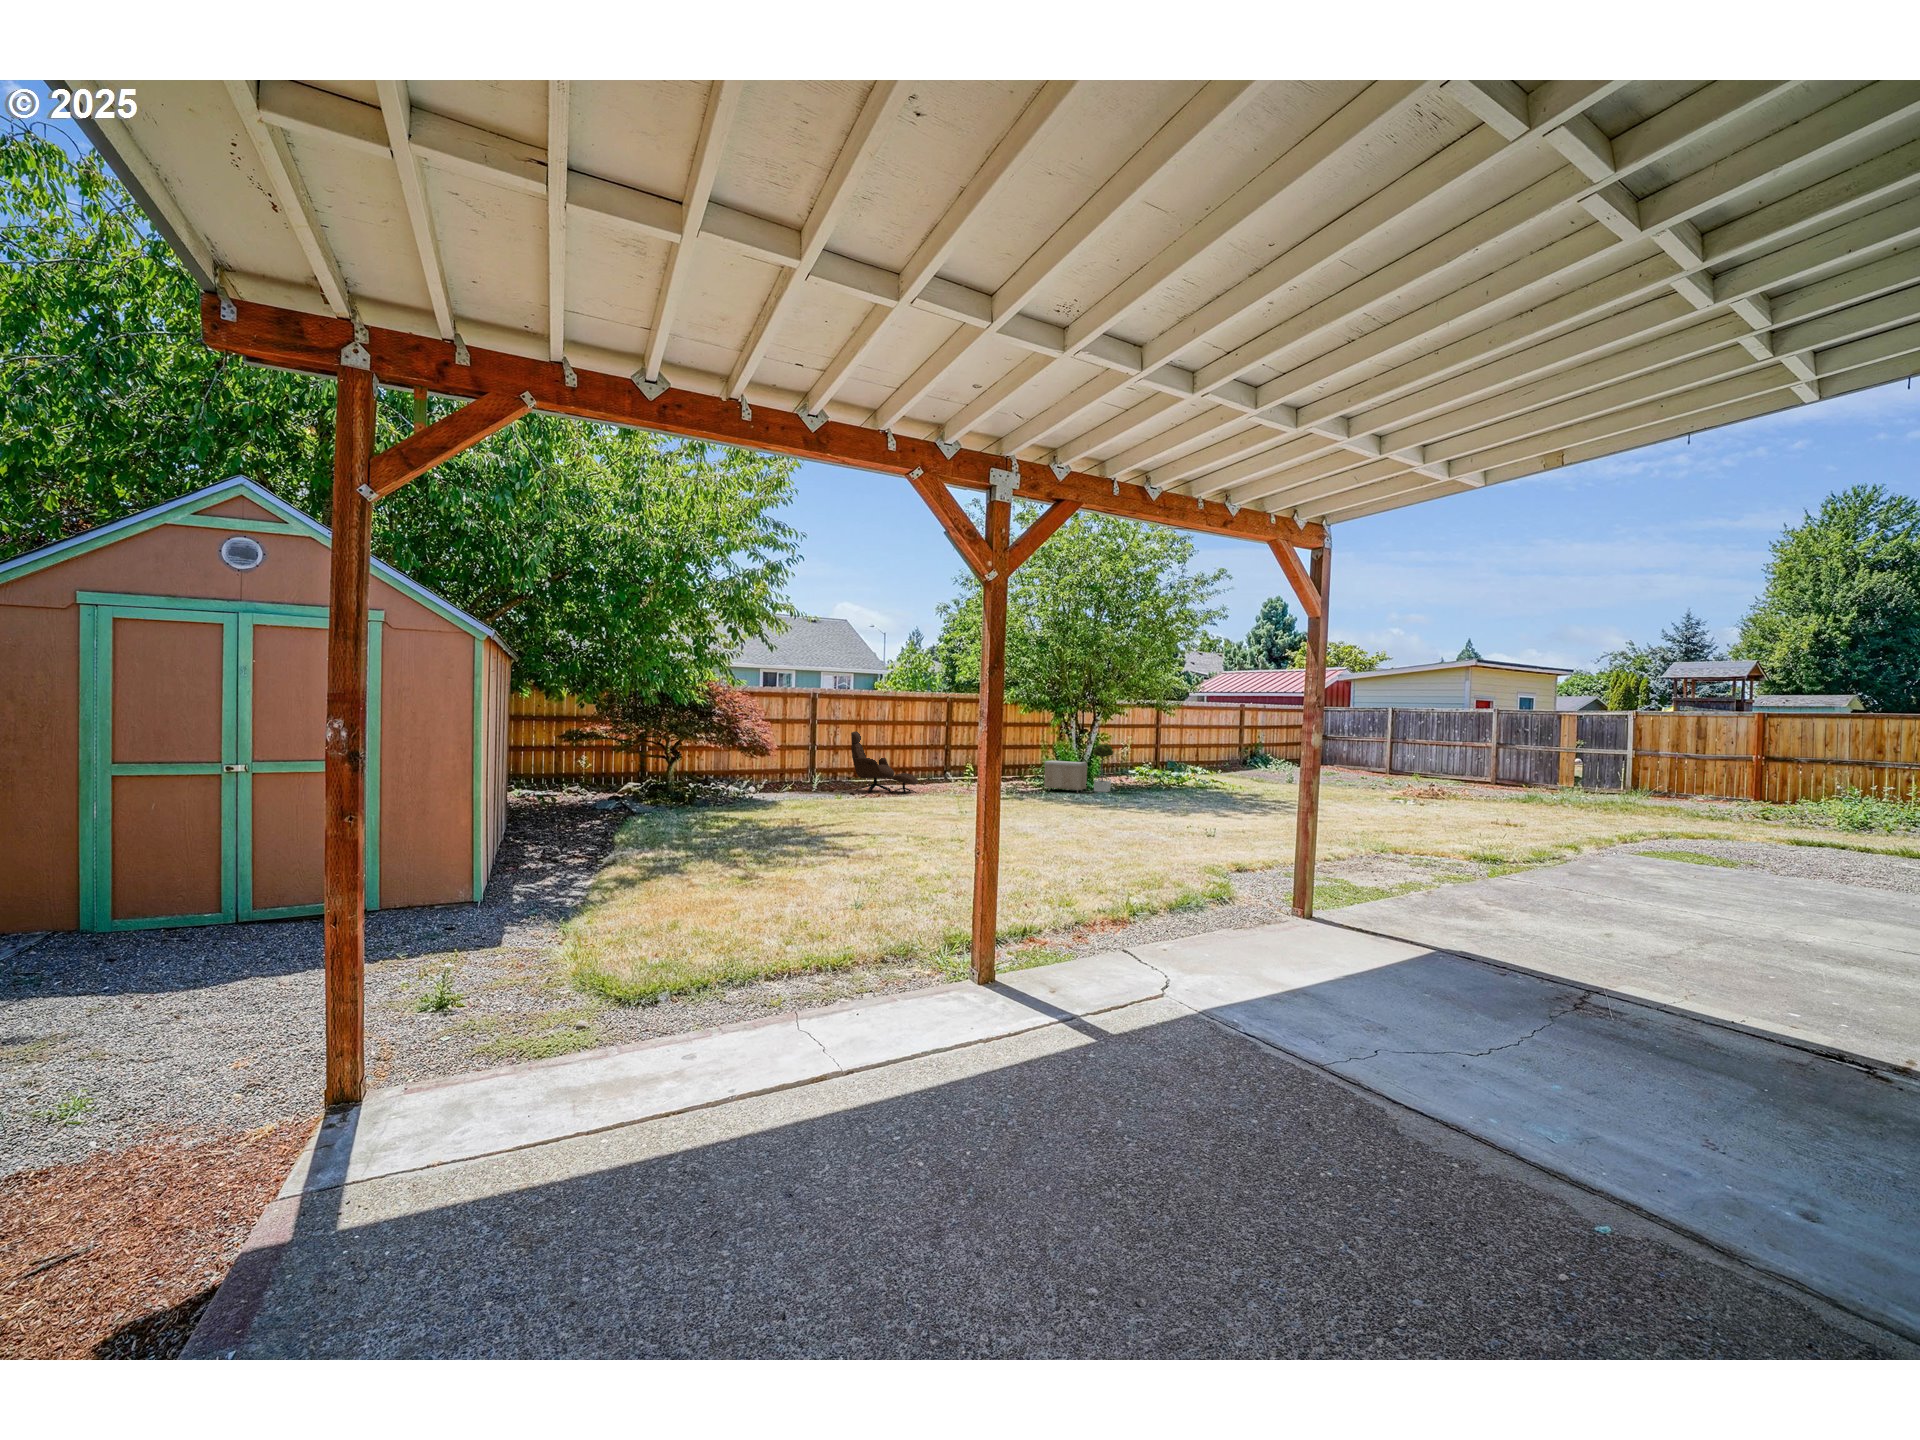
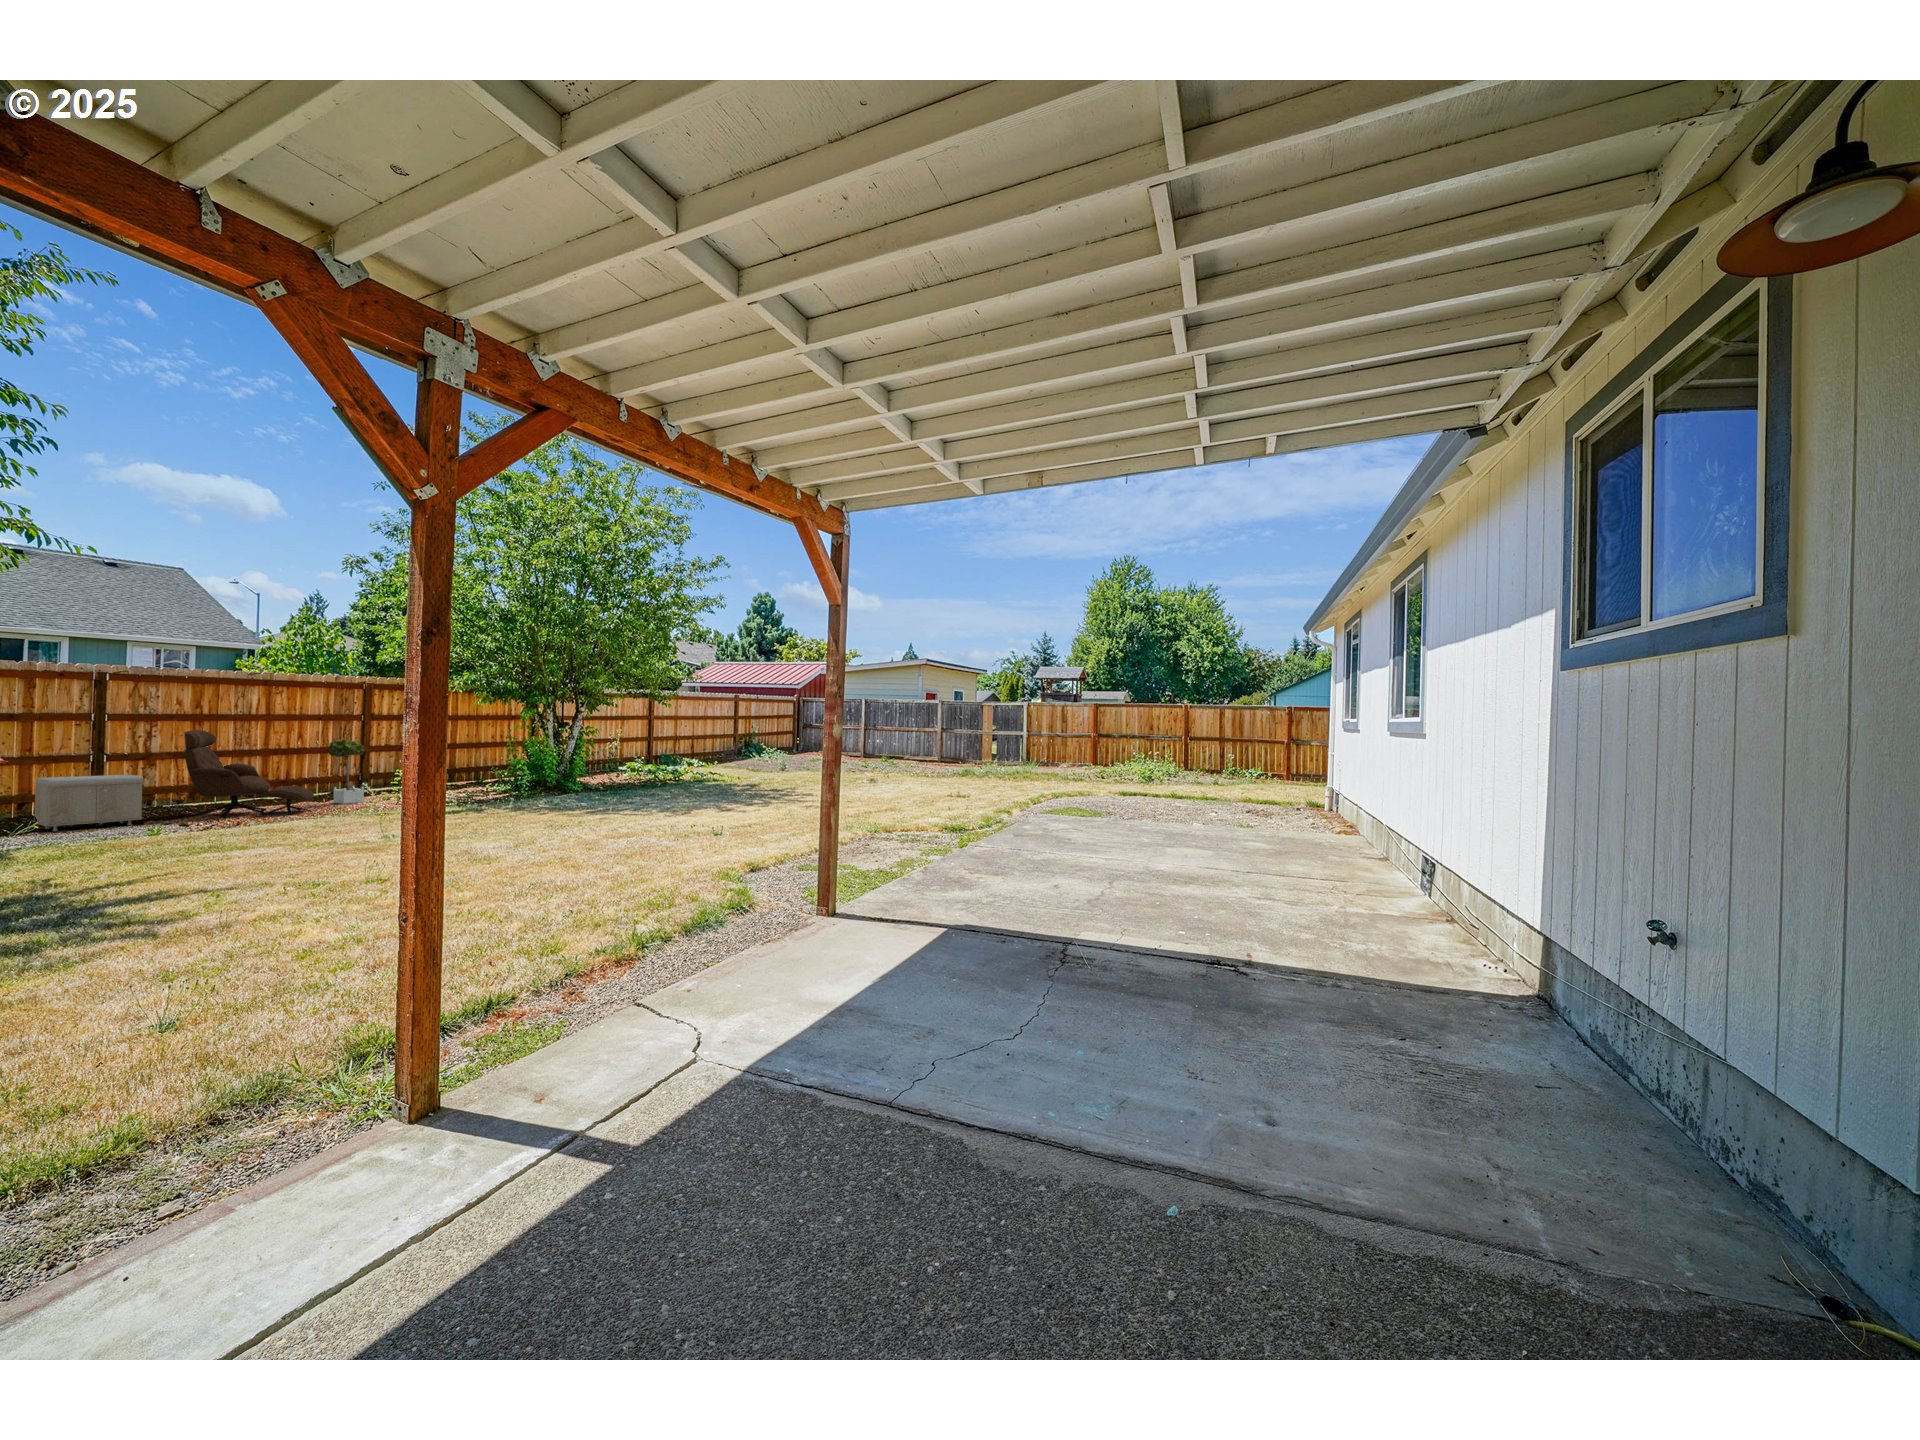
potted tree: present [1093,744,1113,792] -> present [329,739,364,804]
storage bench: present [1044,760,1087,793] -> present [35,775,143,831]

